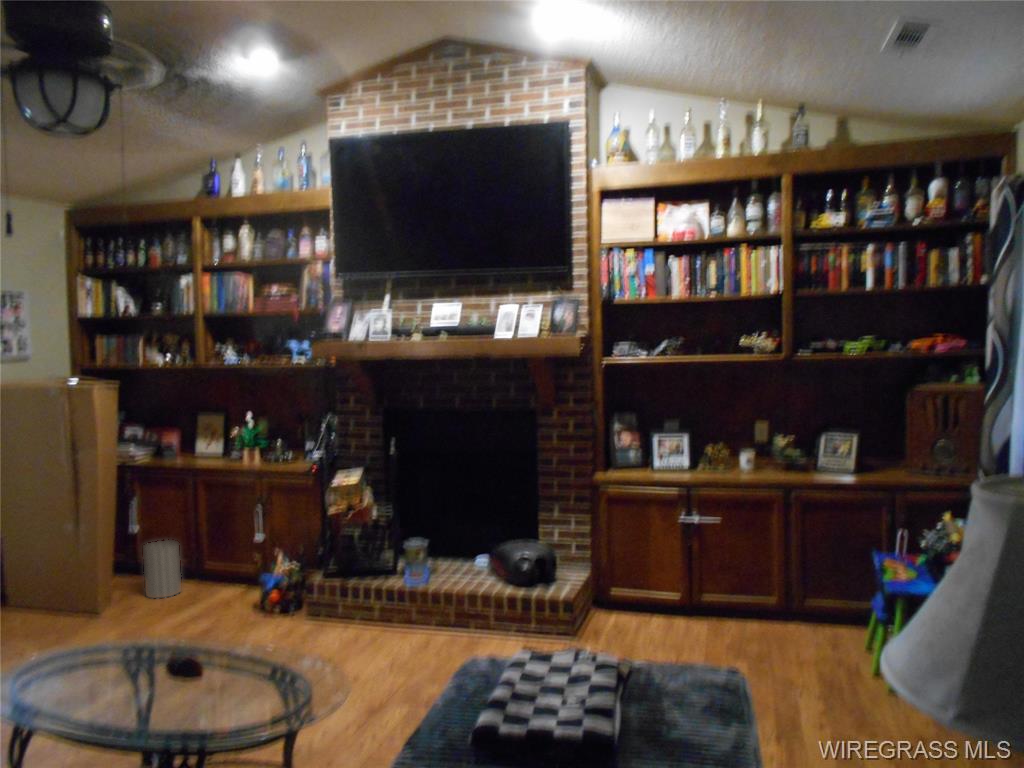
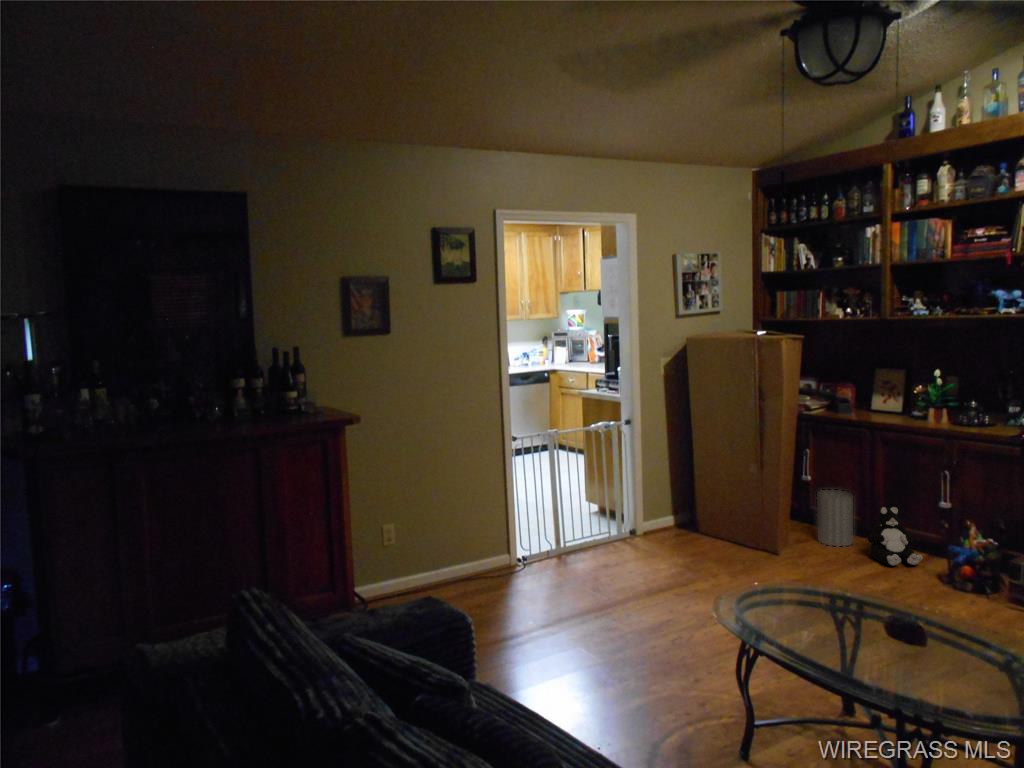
plush toy: none [192,547,241,604] -> present [868,506,923,566]

